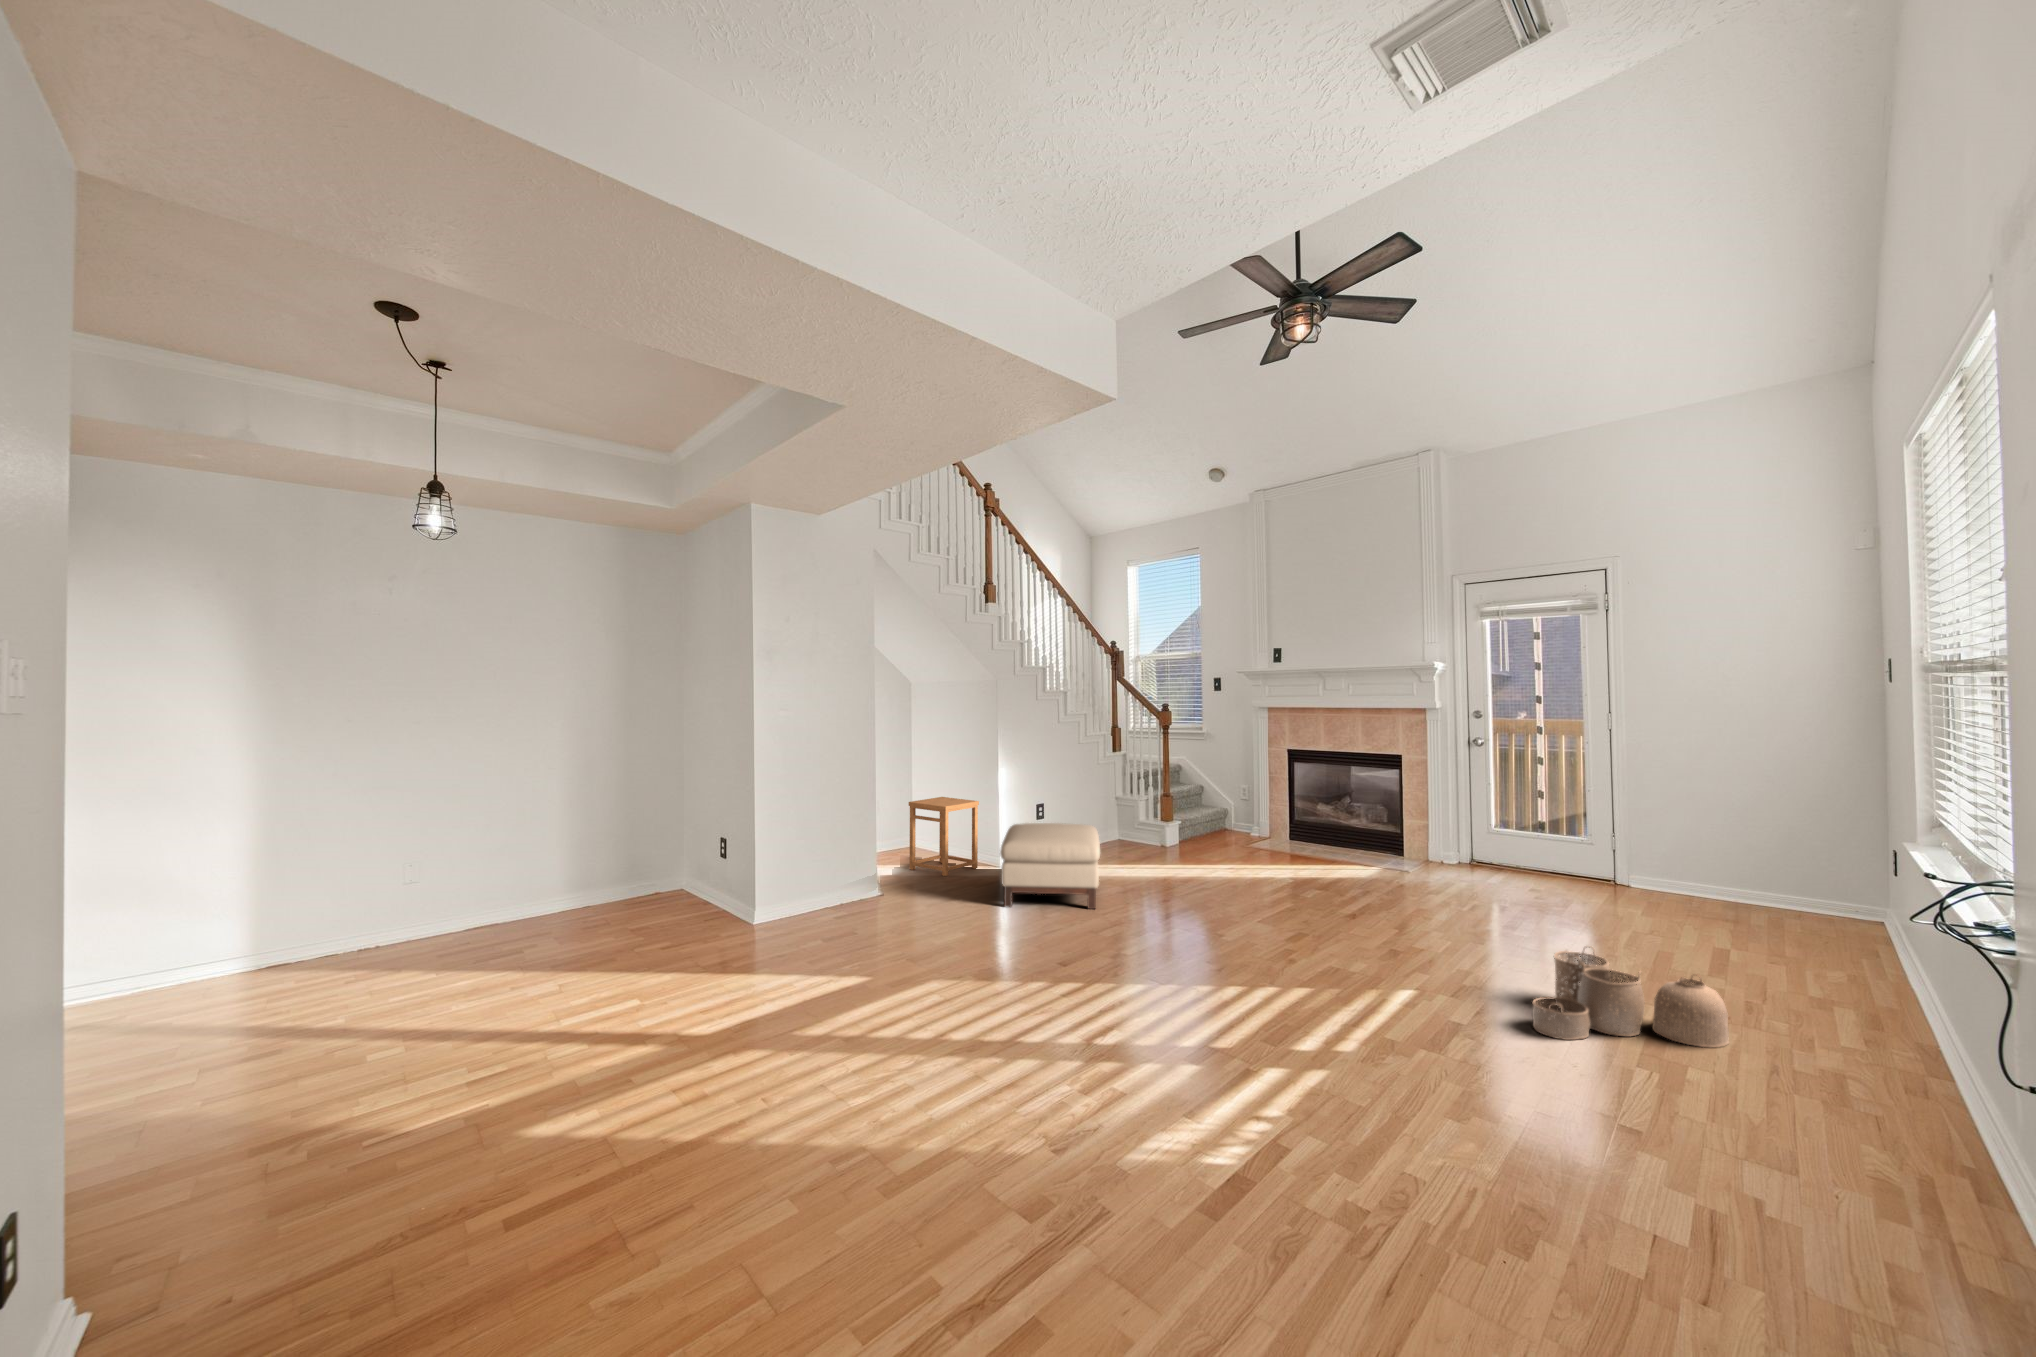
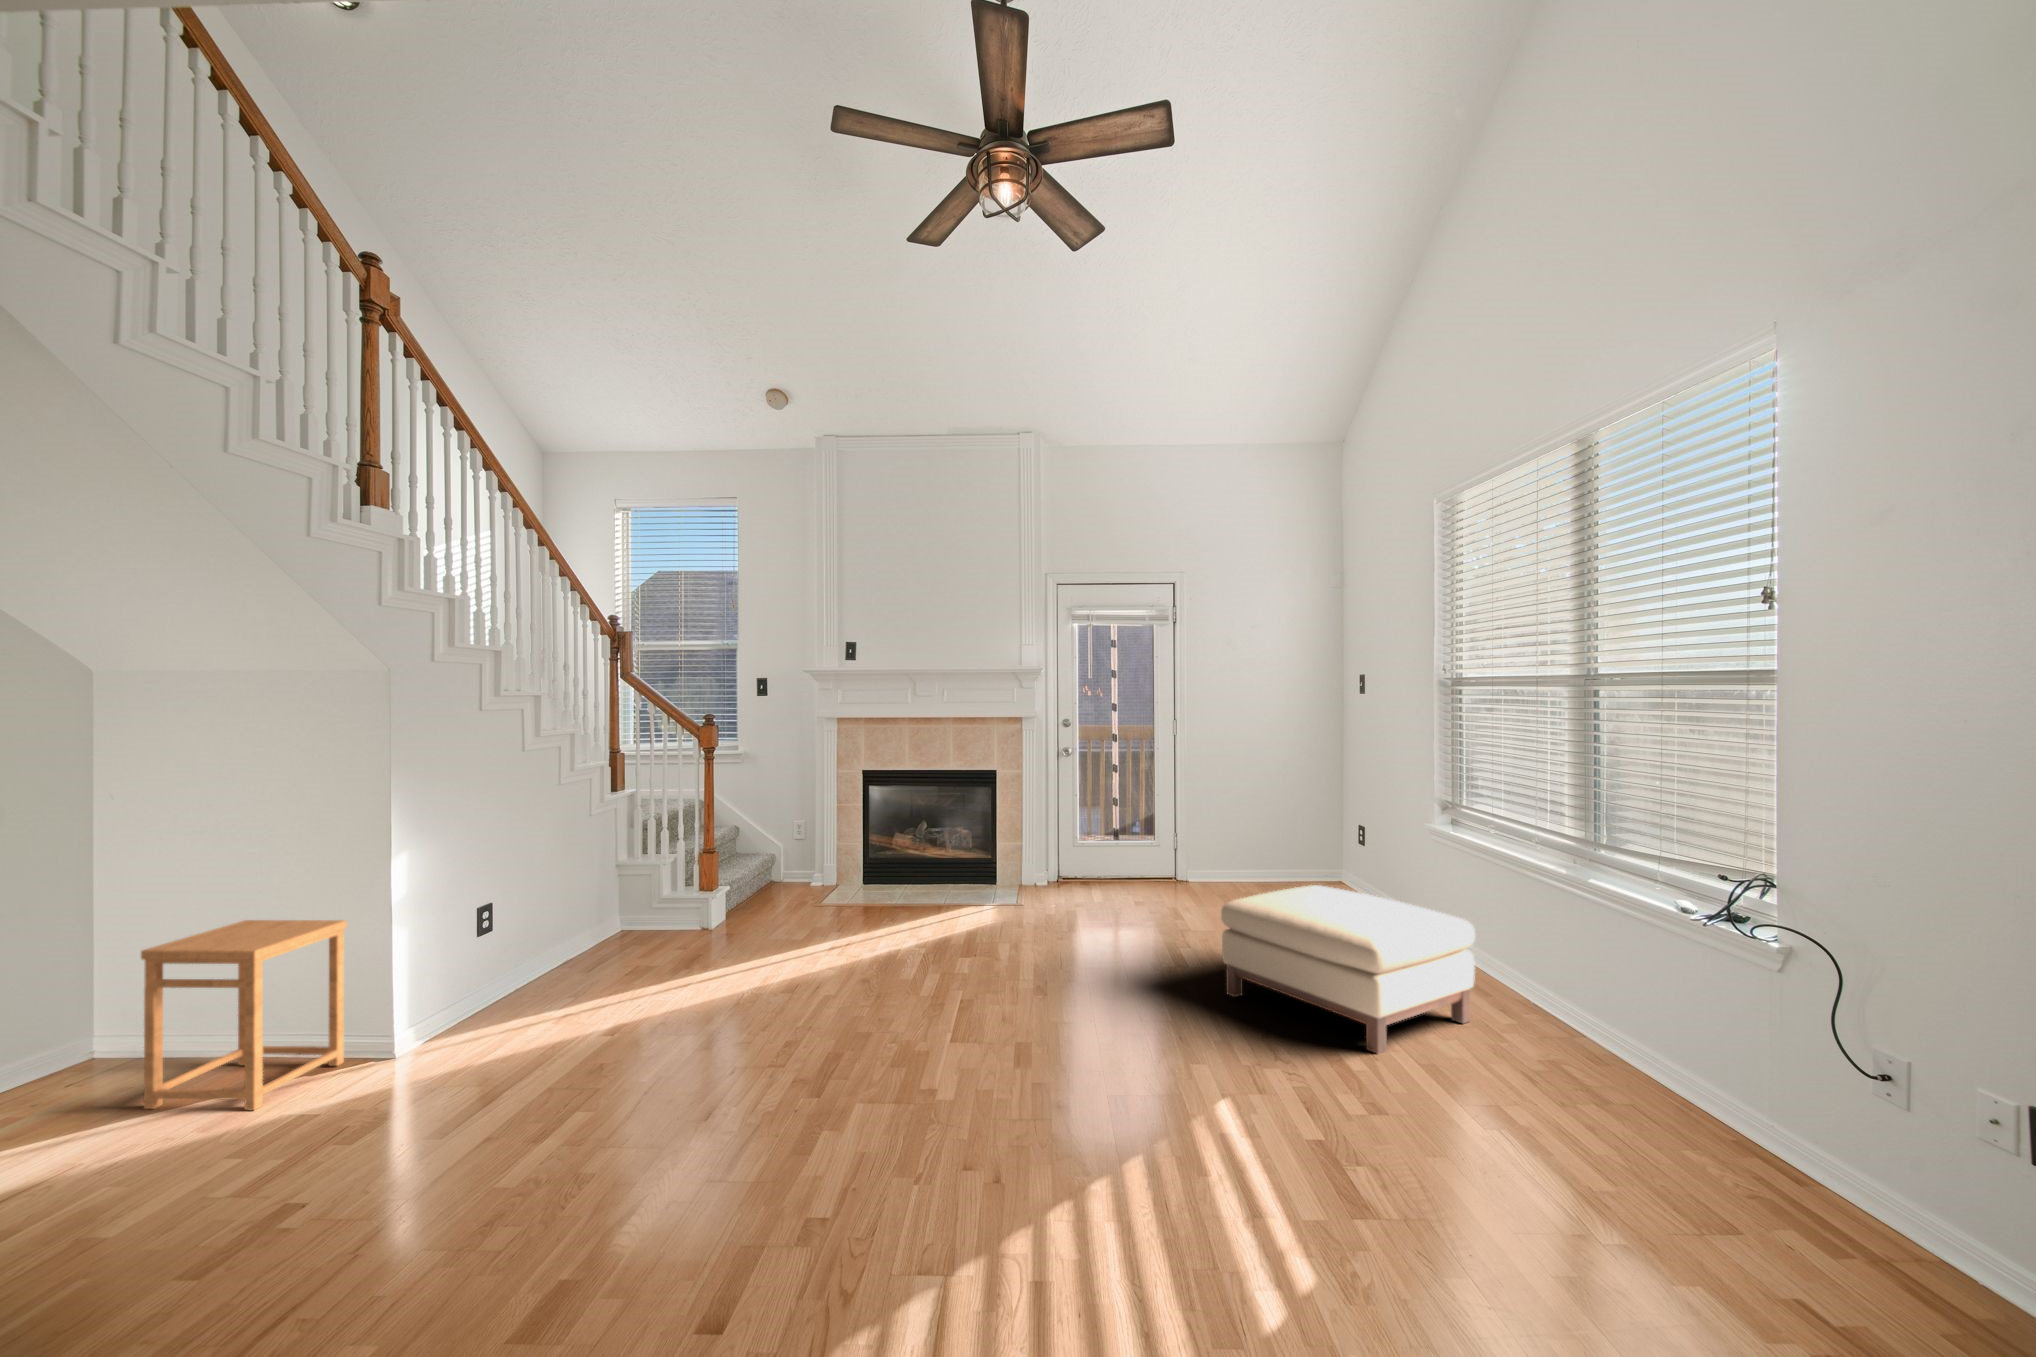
ottoman: present [1000,823,1100,909] -> present [1221,885,1475,1054]
woven basket: present [1532,947,1729,1047] -> none [1530,1047,1806,1261]

